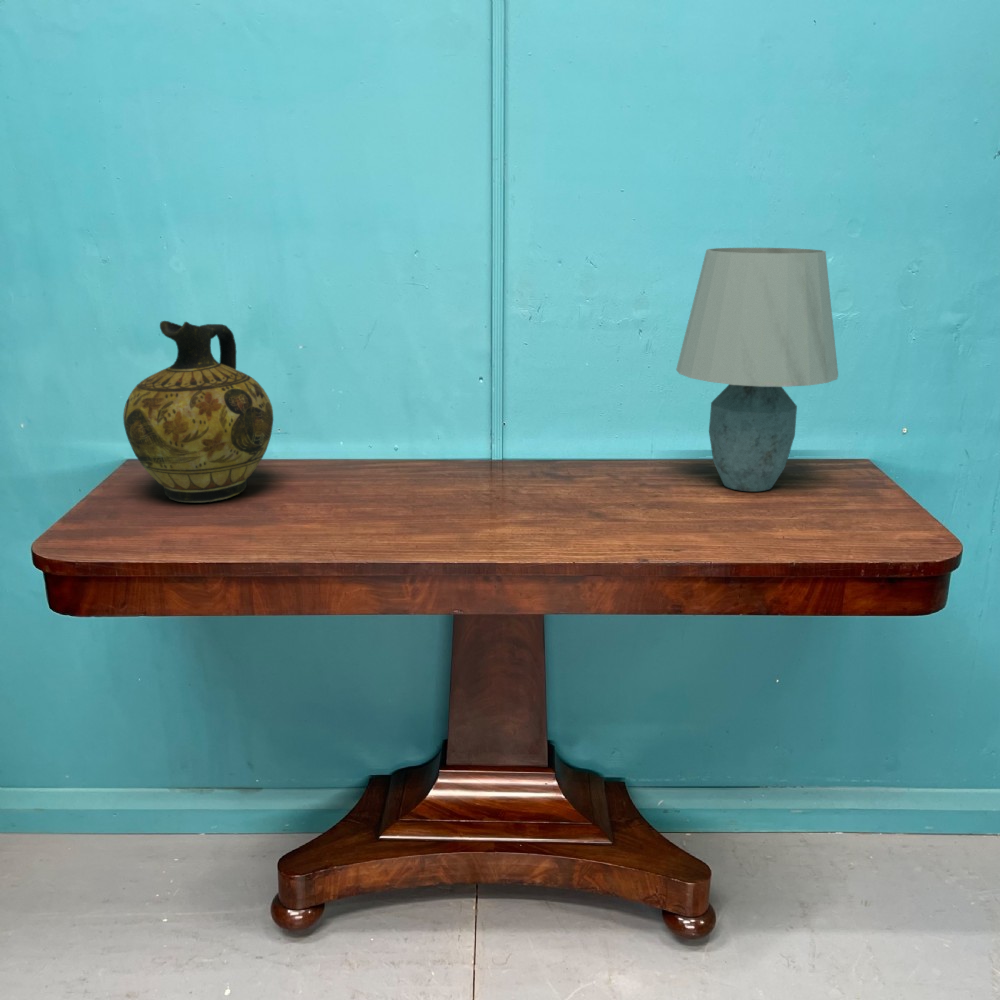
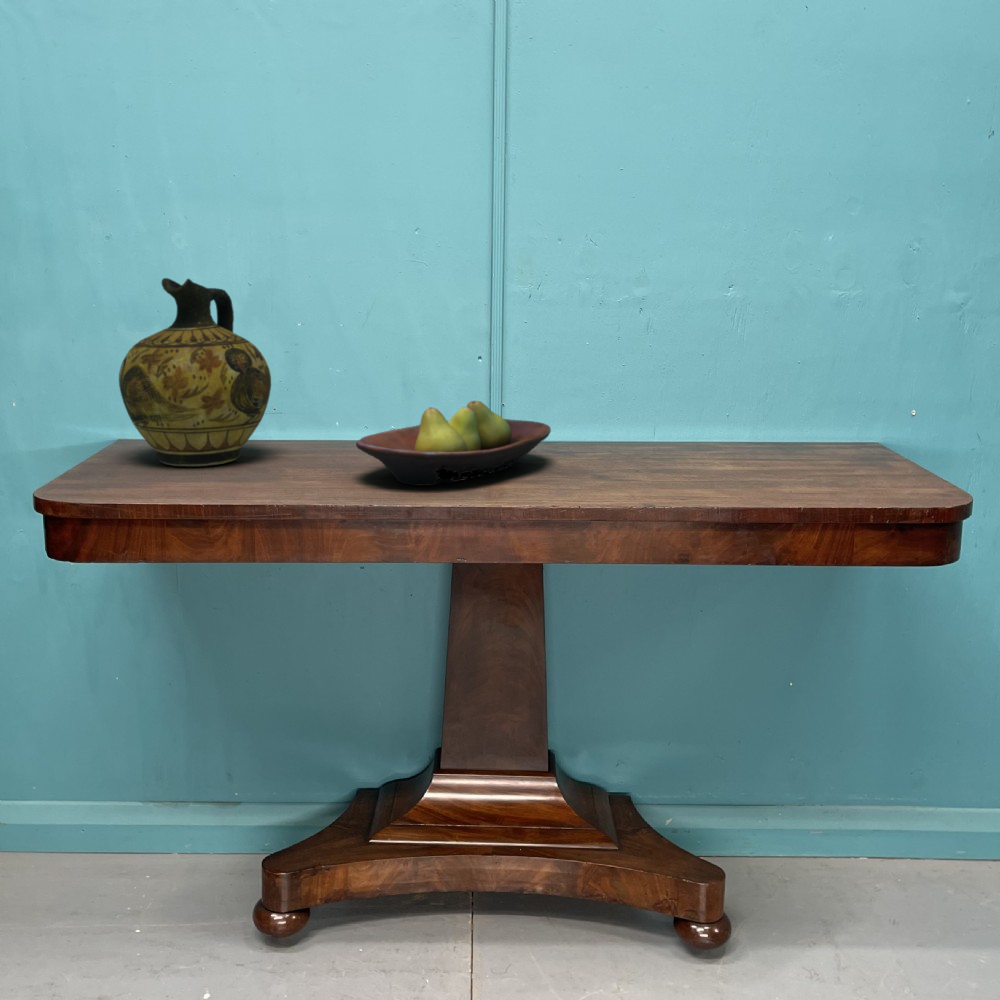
table lamp: present [676,248,838,491] -> none [684,216,848,463]
fruit bowl: none [353,436,546,531] -> present [356,401,551,486]

